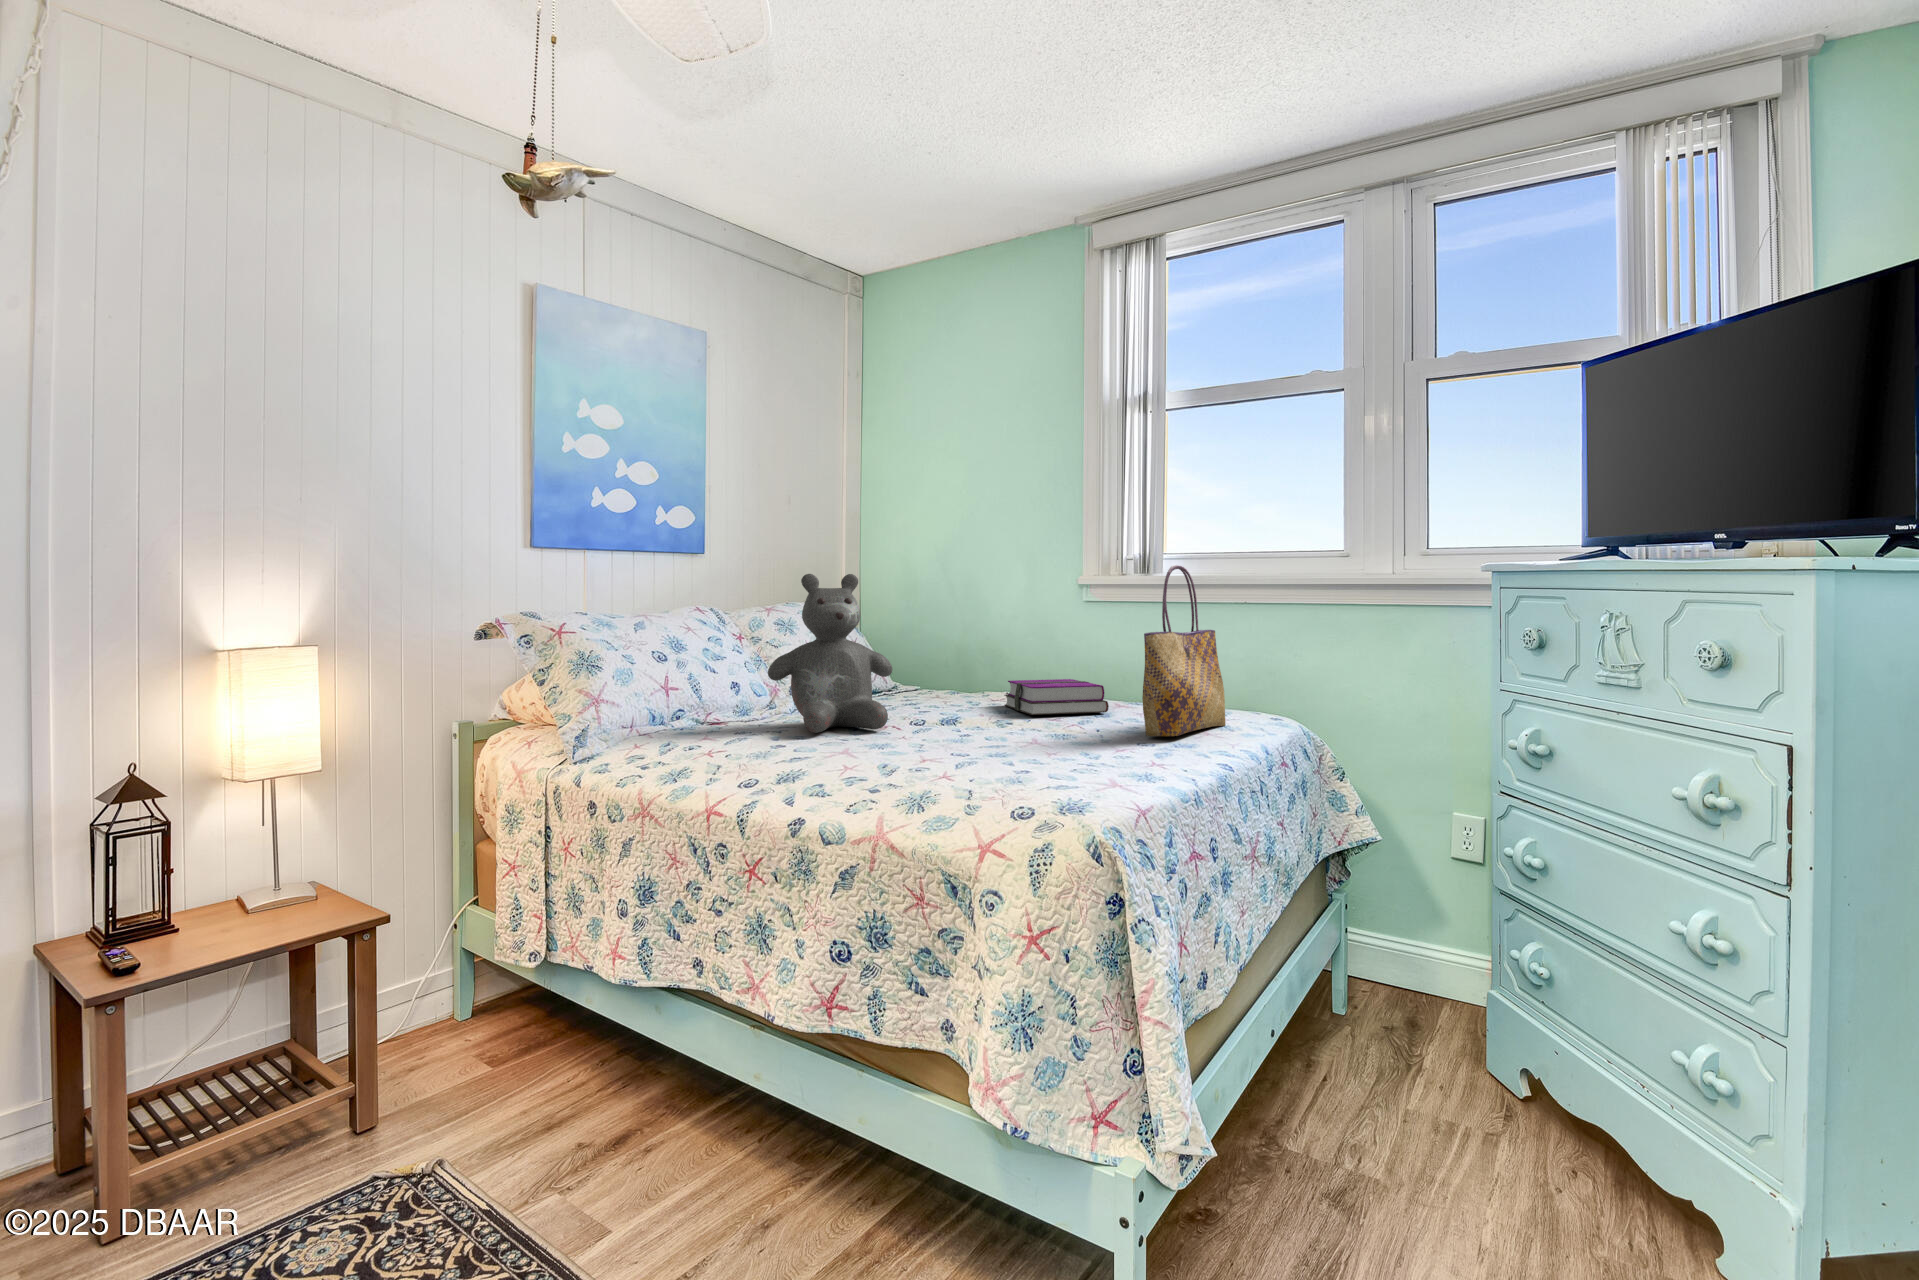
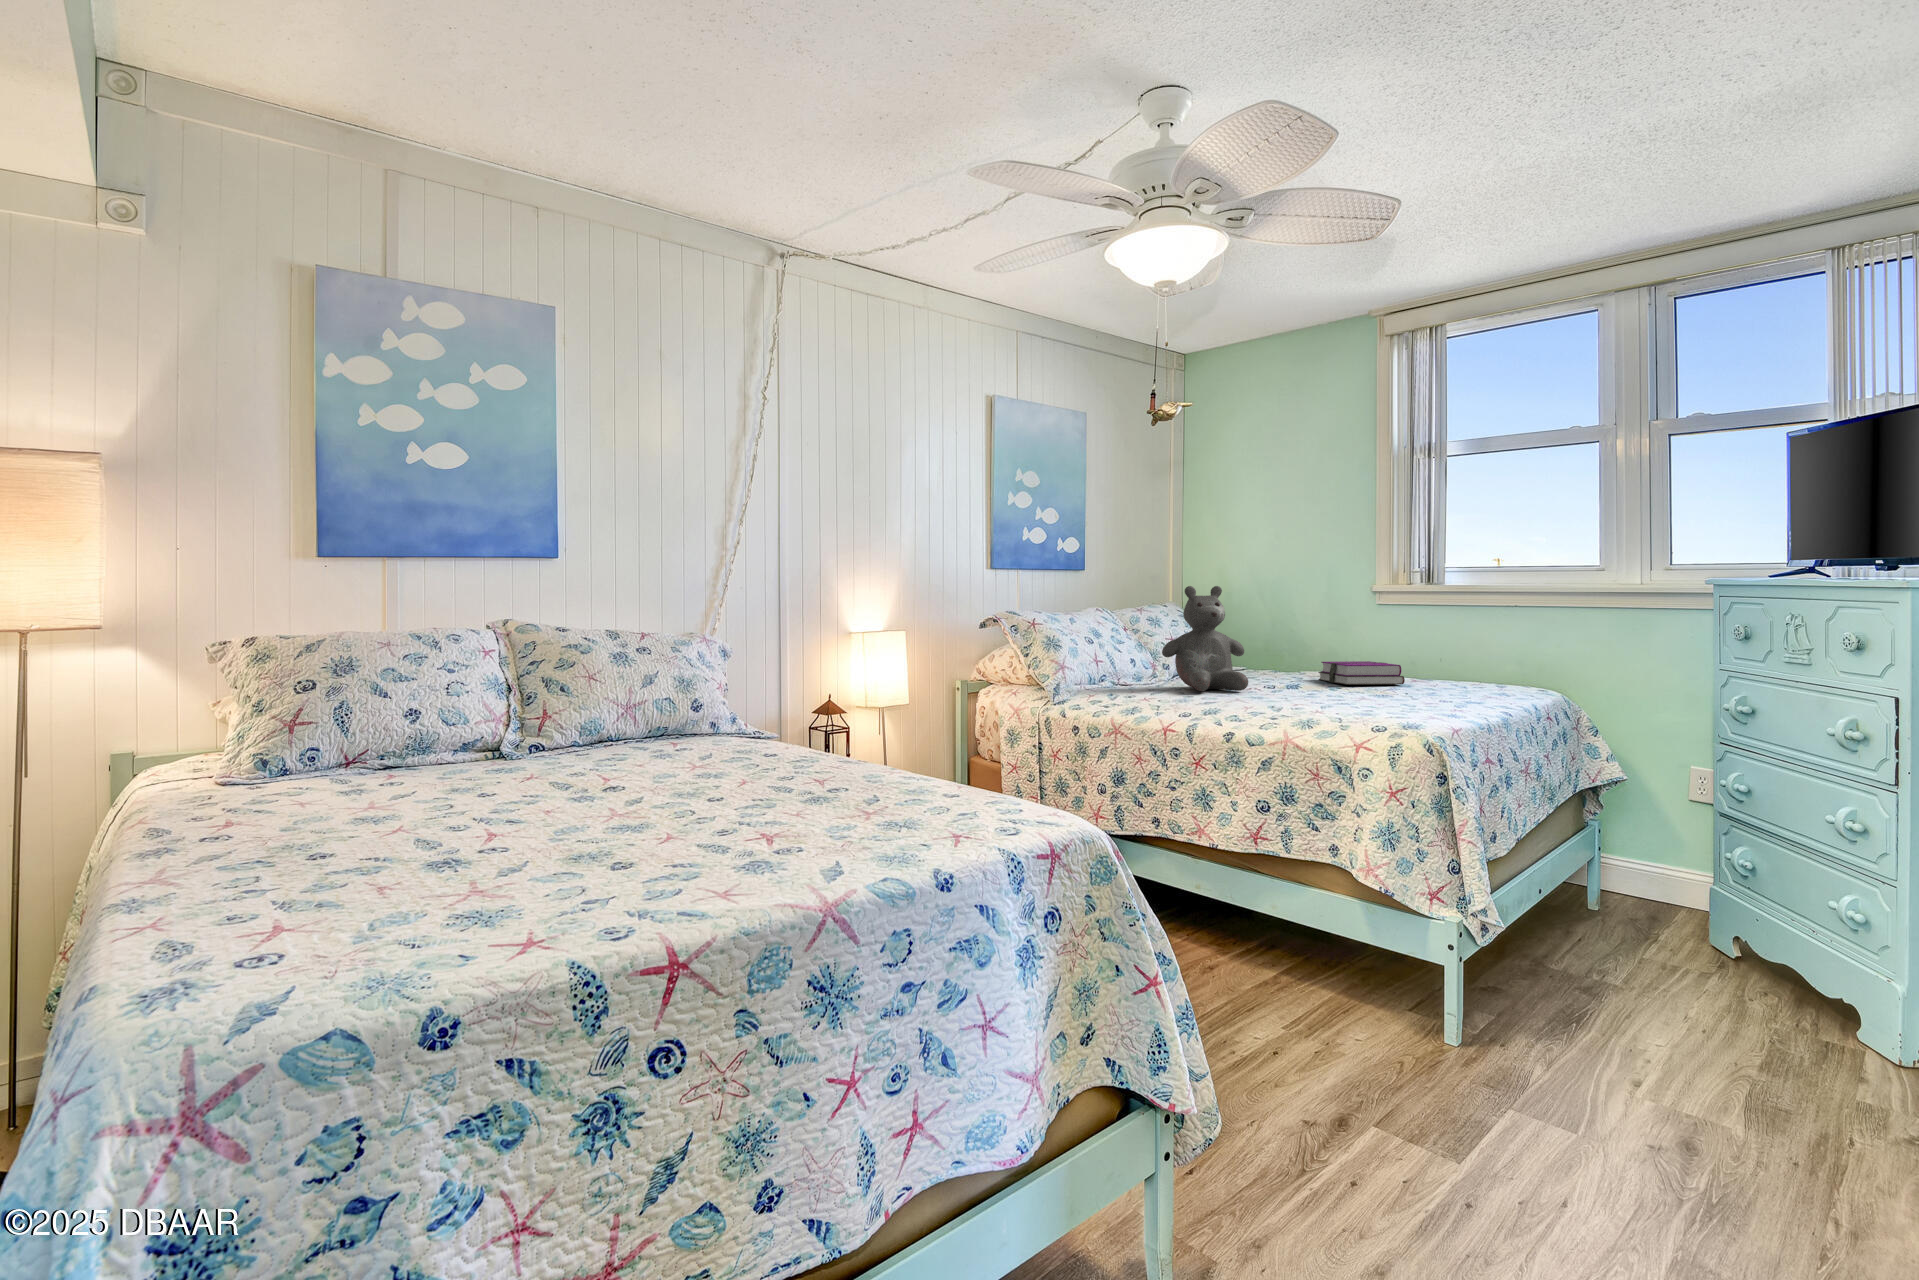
tote bag: present [1142,565,1226,736] -> none [1439,580,1500,697]

